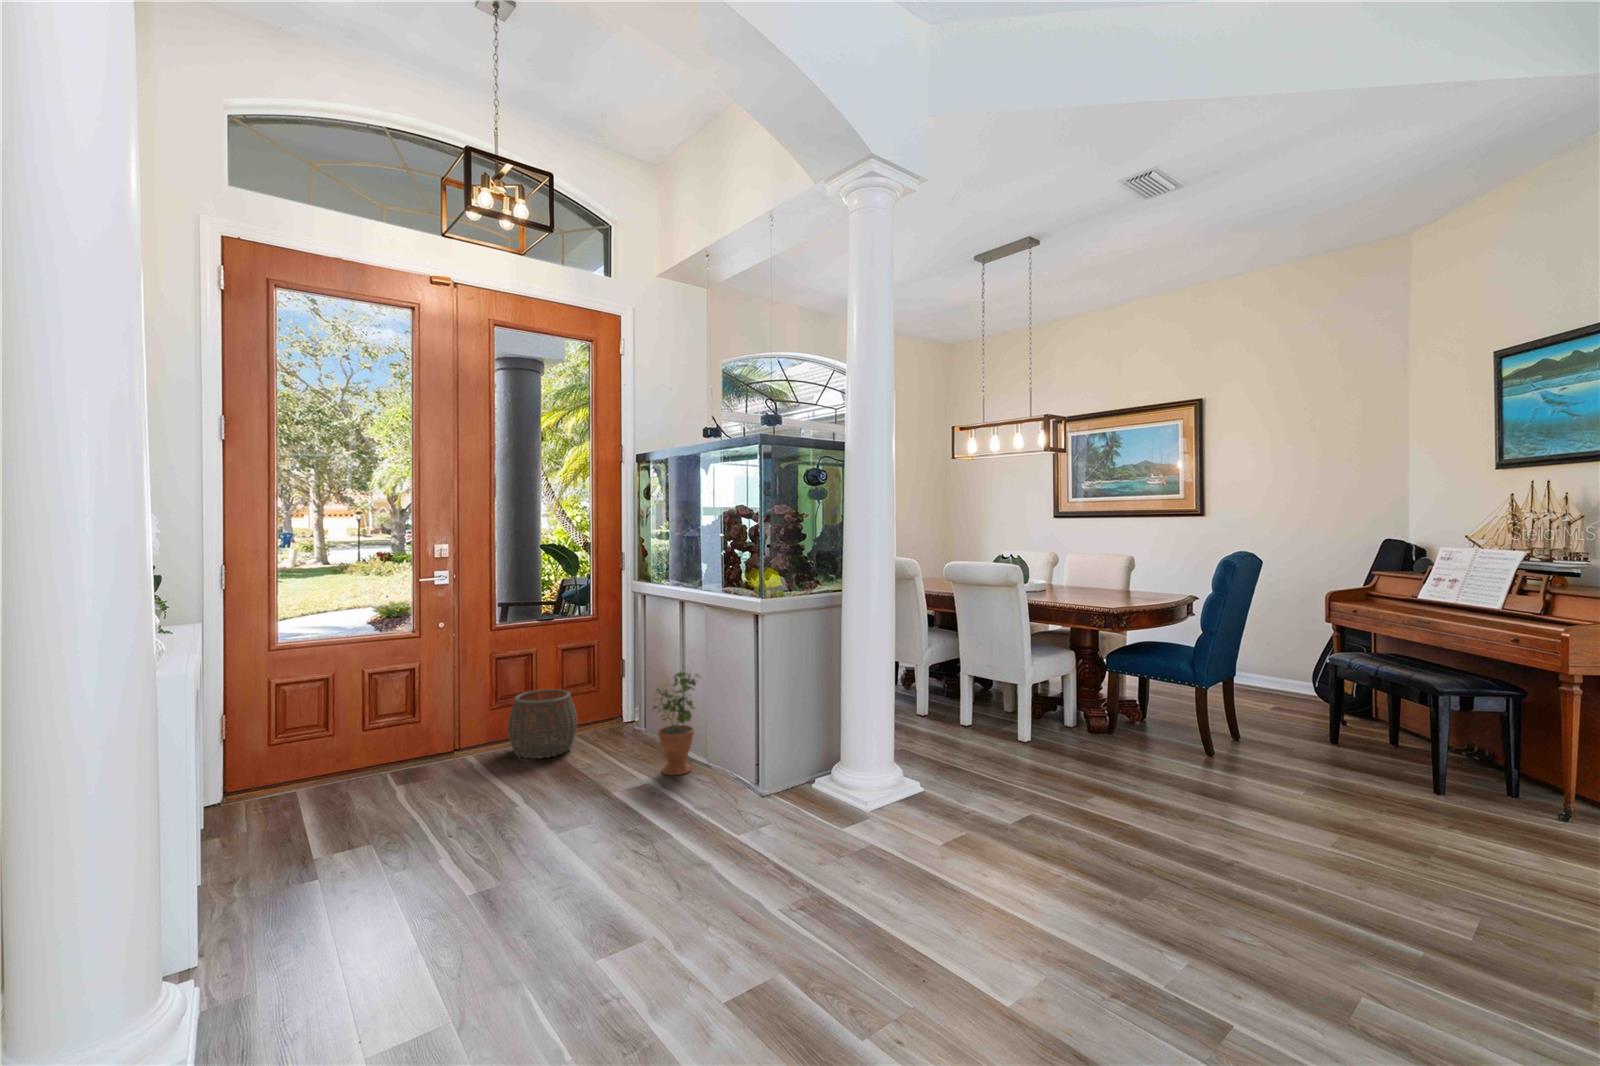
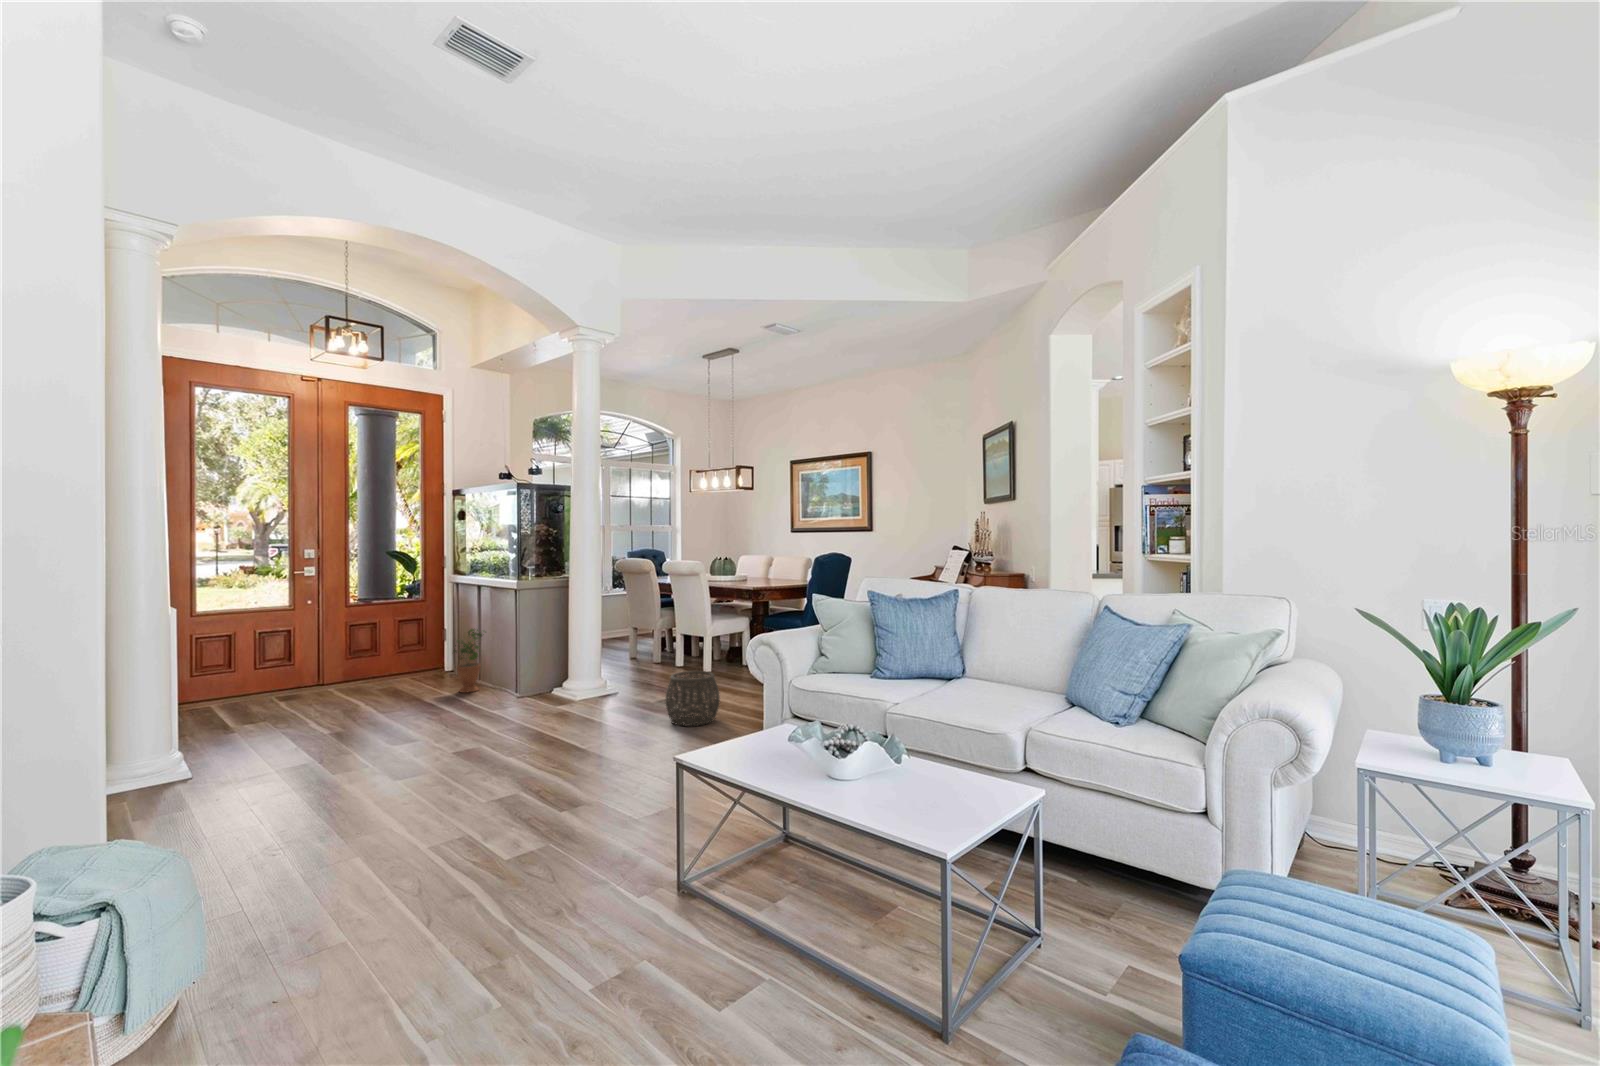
woven basket: present [508,689,577,759] -> present [665,671,720,726]

